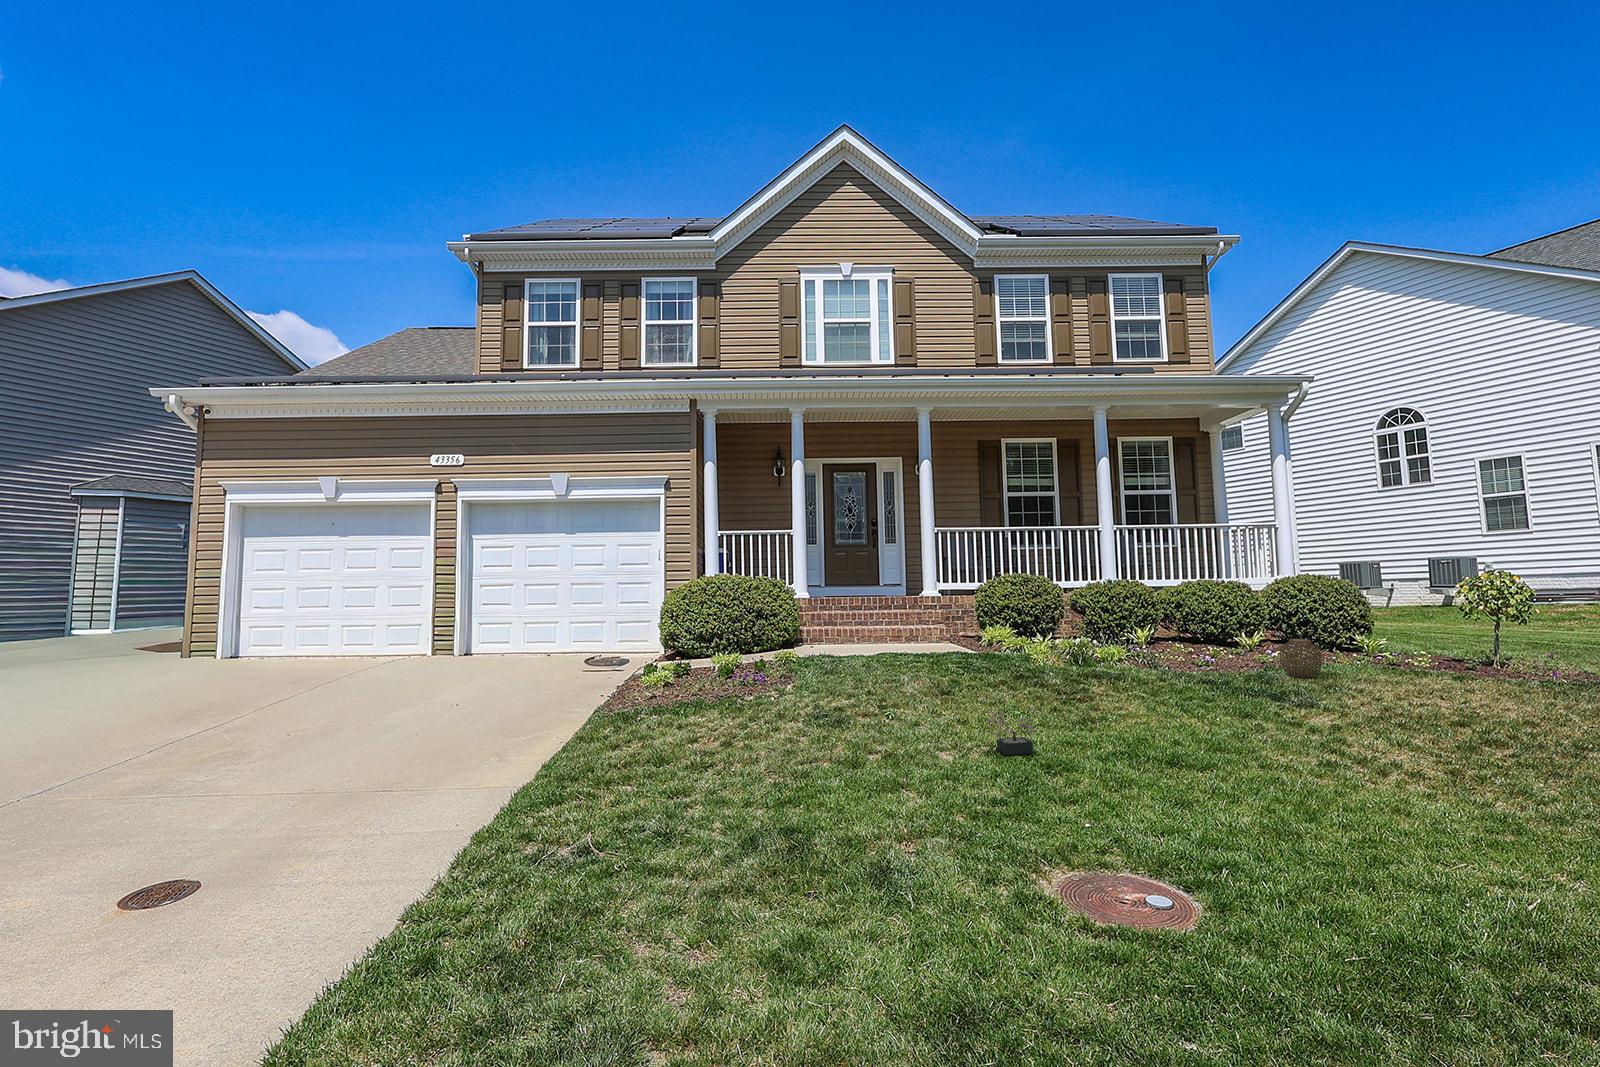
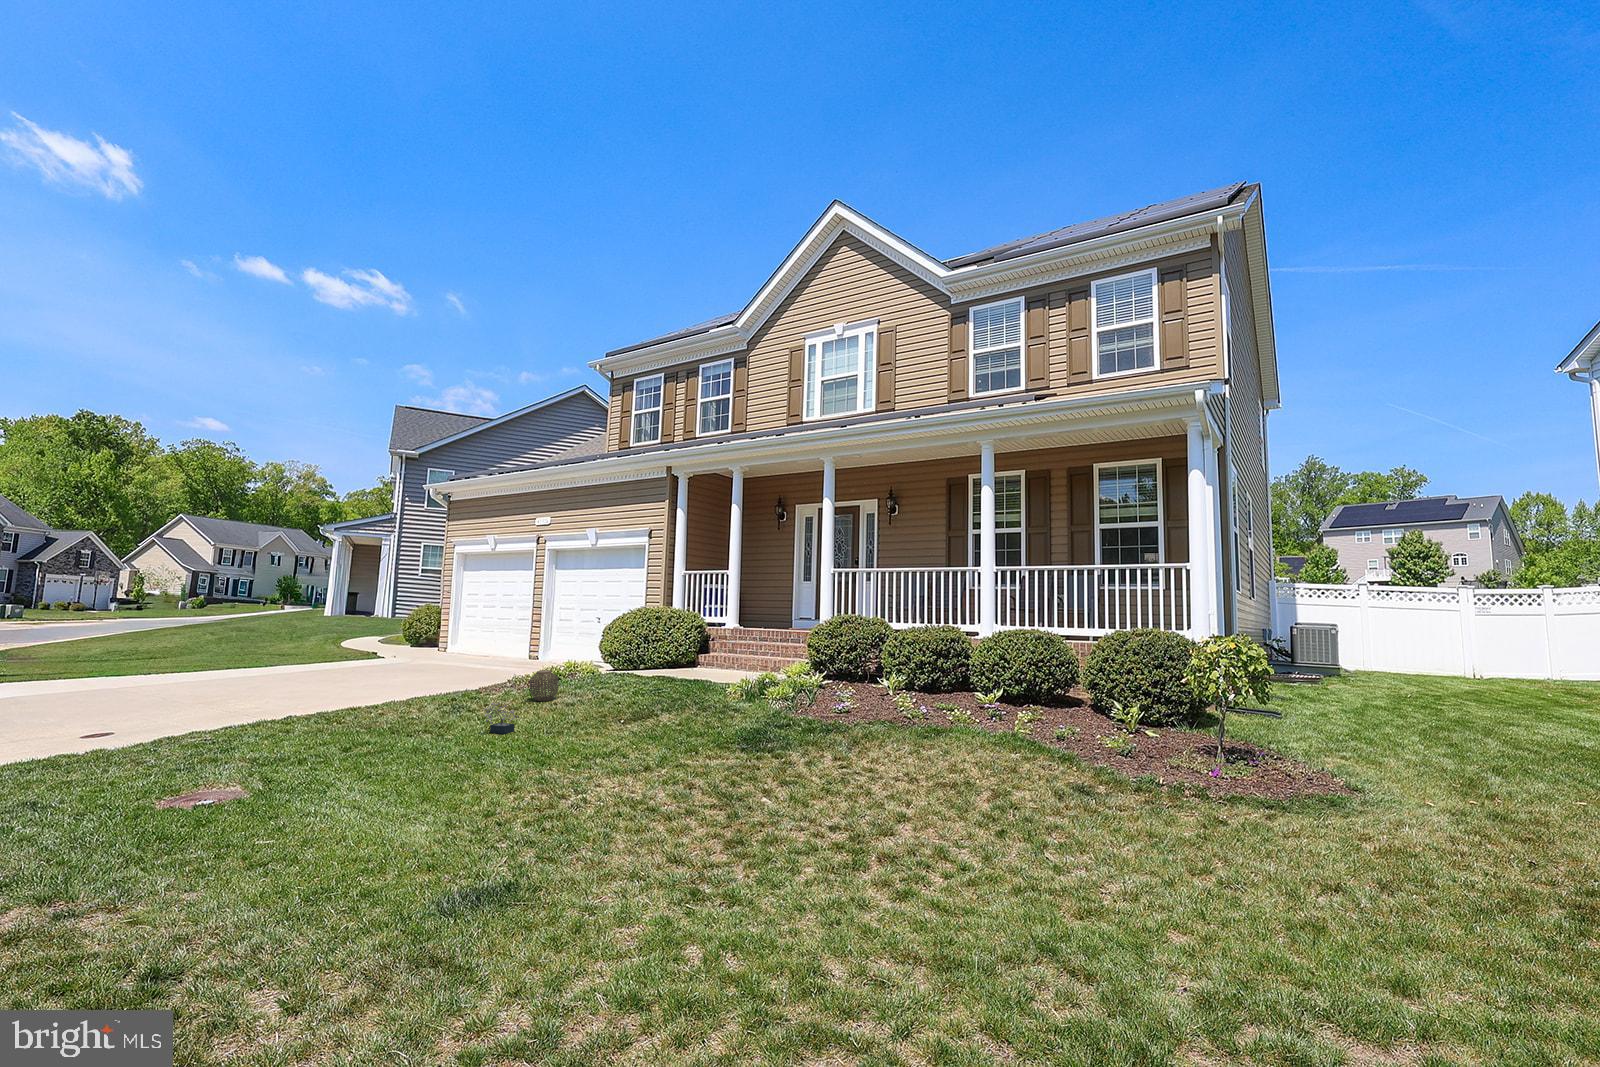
woven basket: present [1279,639,1322,678] -> present [530,670,559,701]

